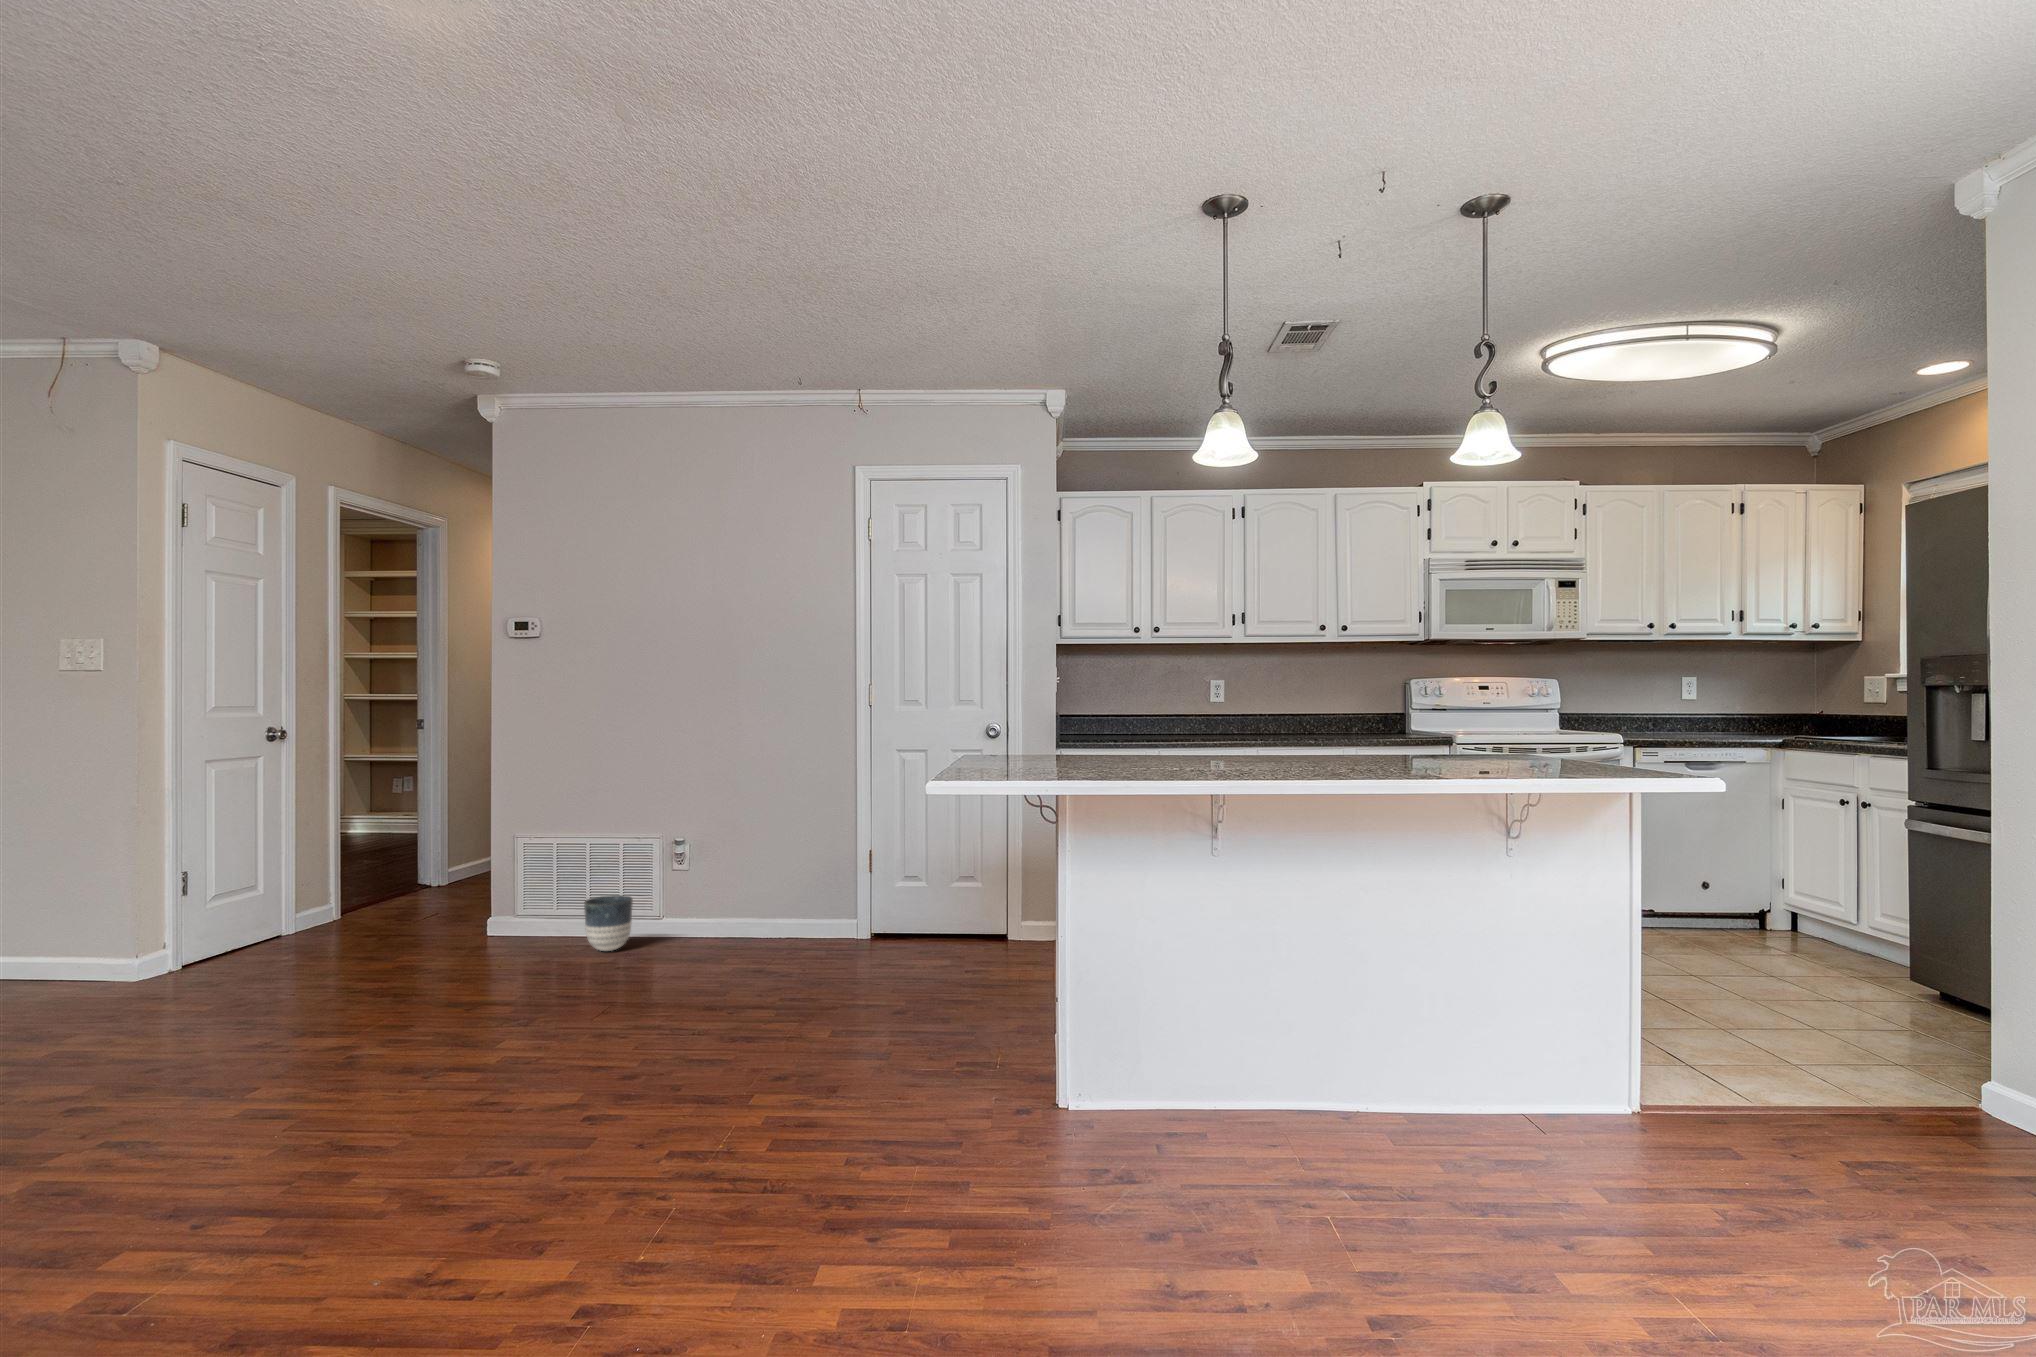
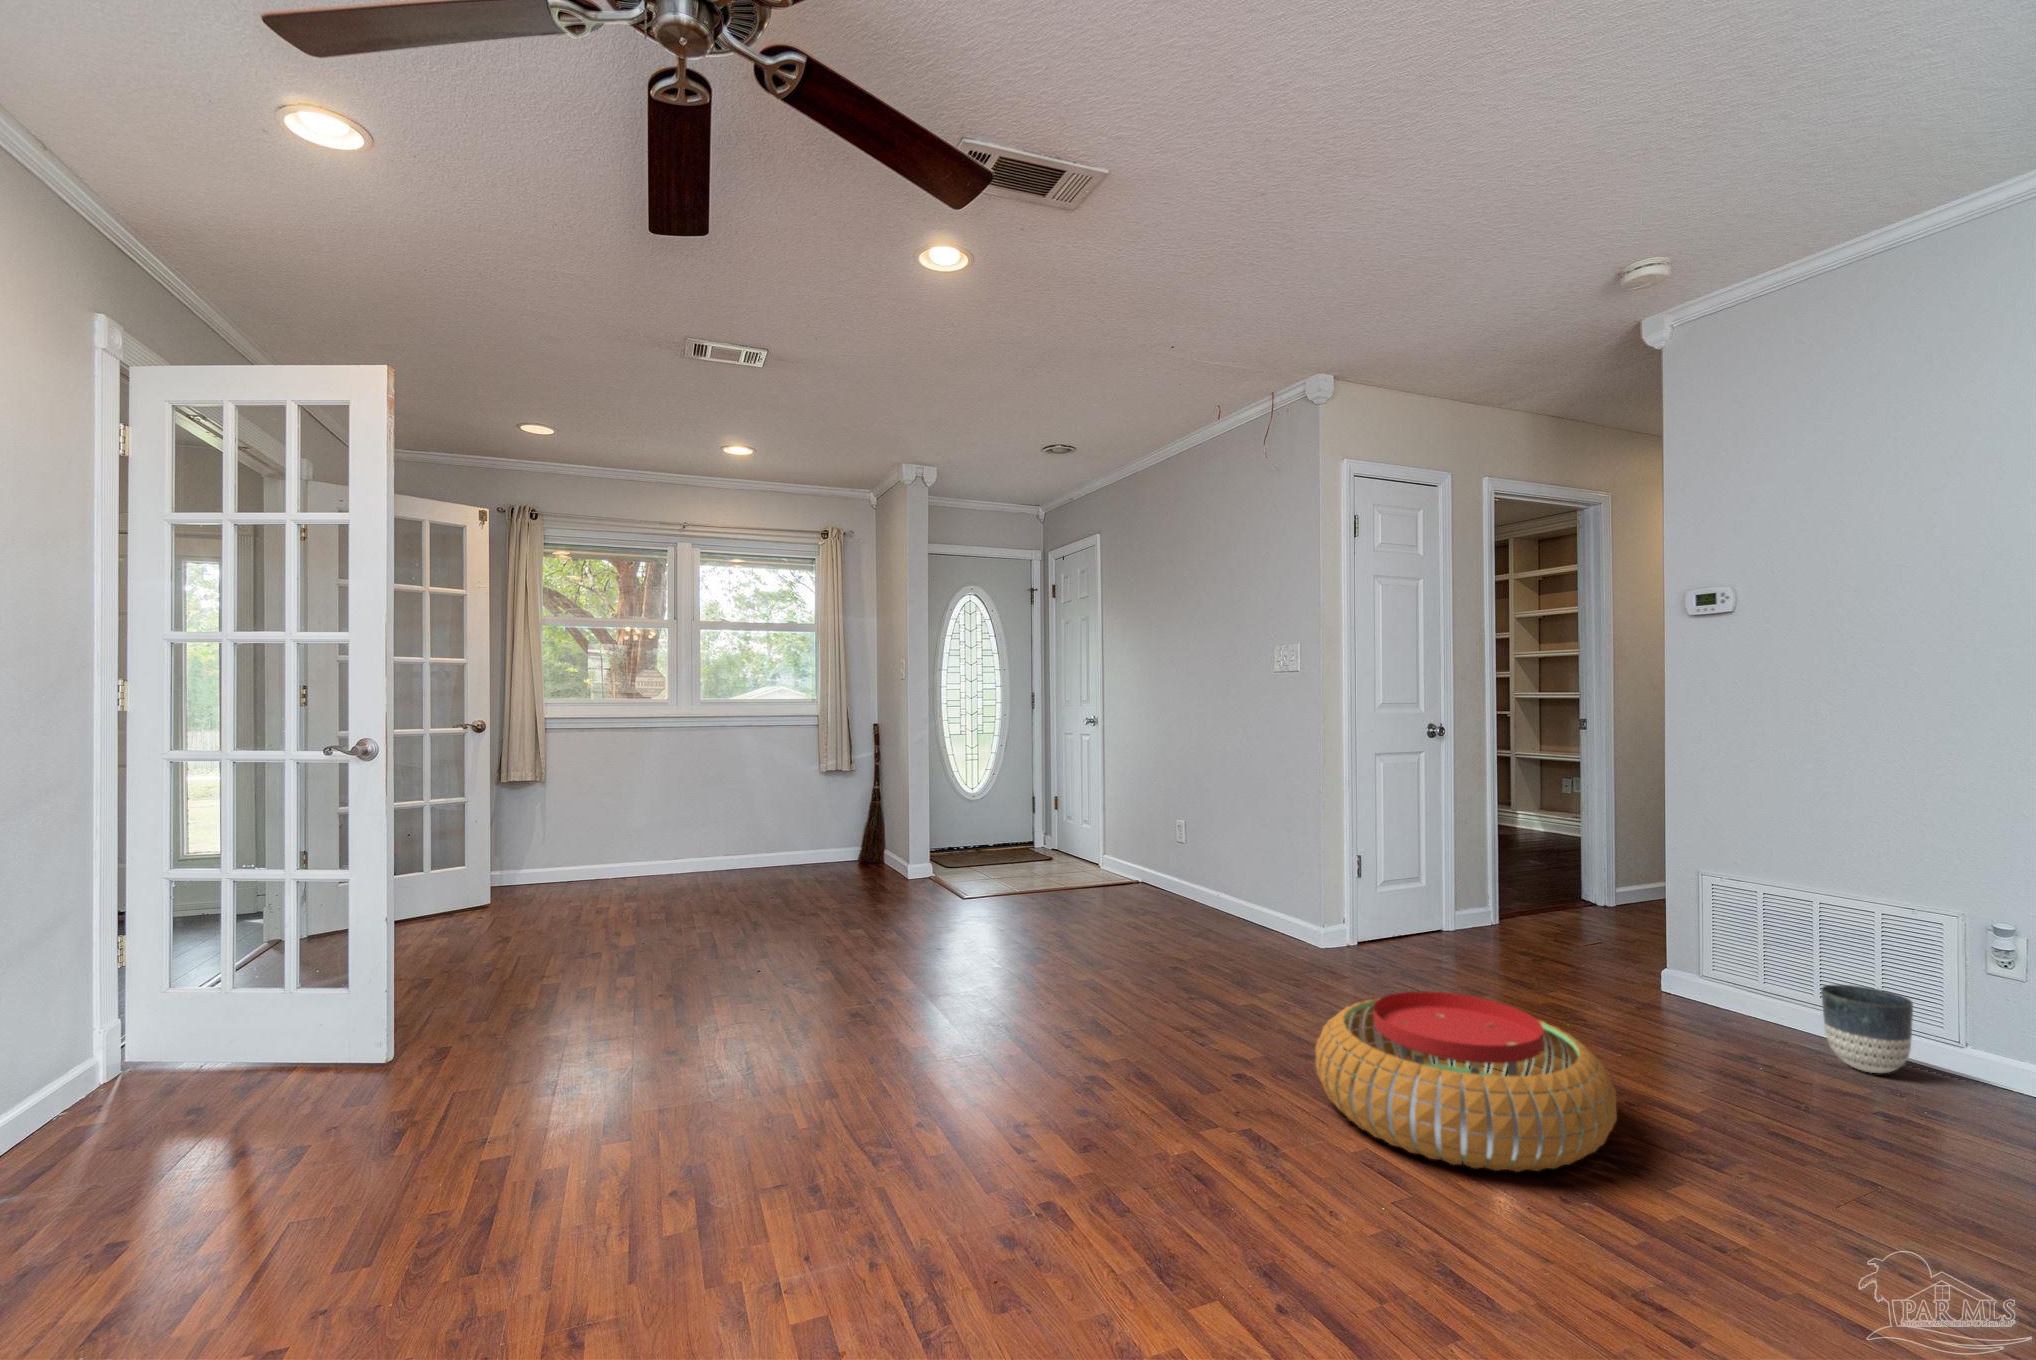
pouf: none [167,959,446,1096] -> present [1315,992,1617,1172]

